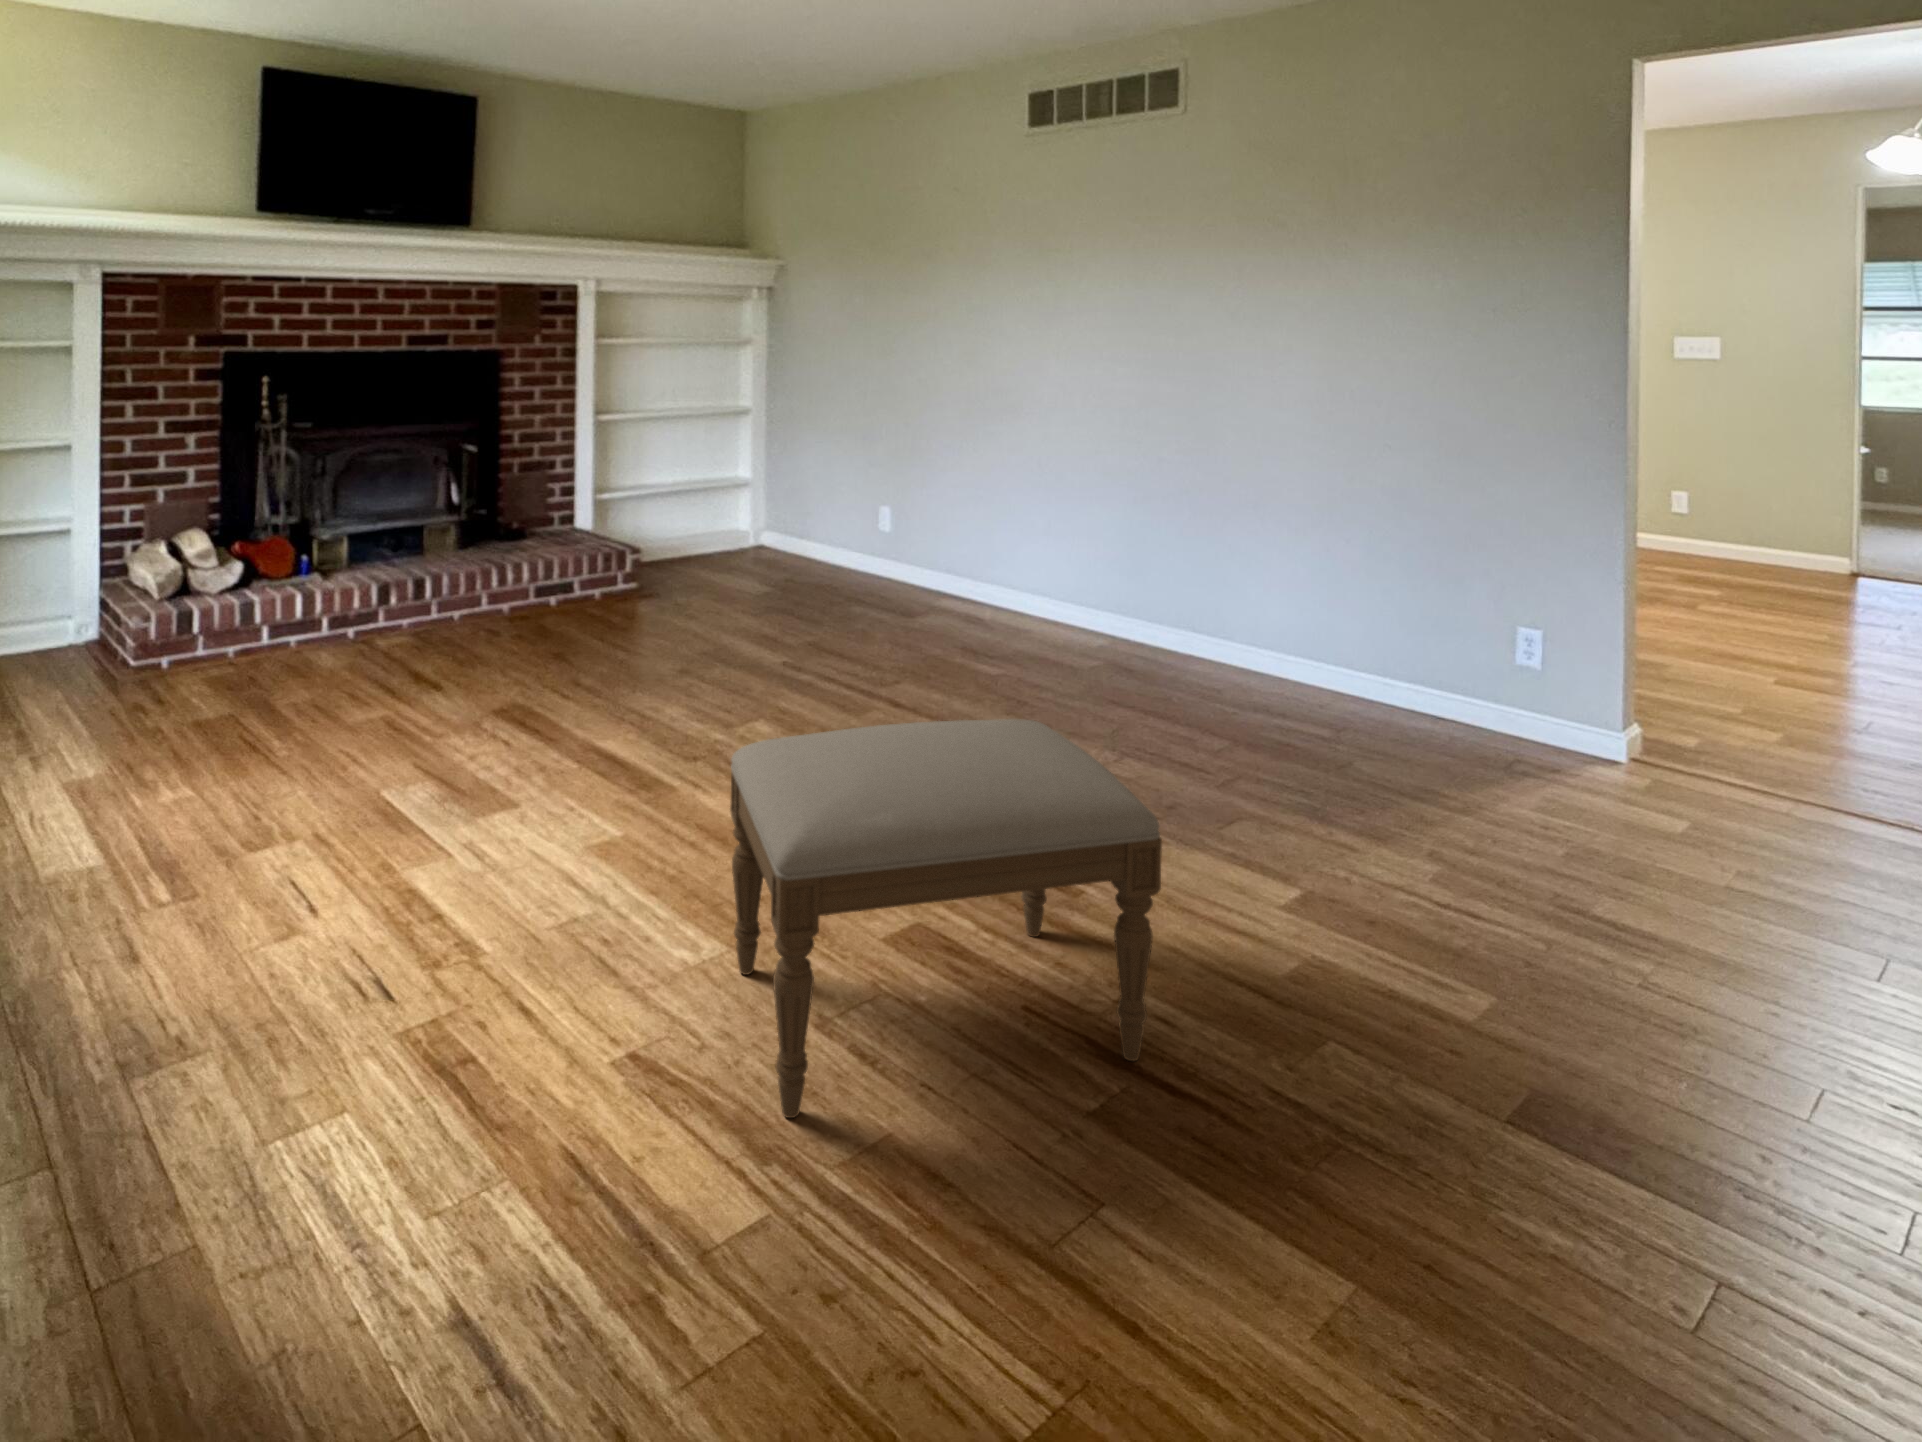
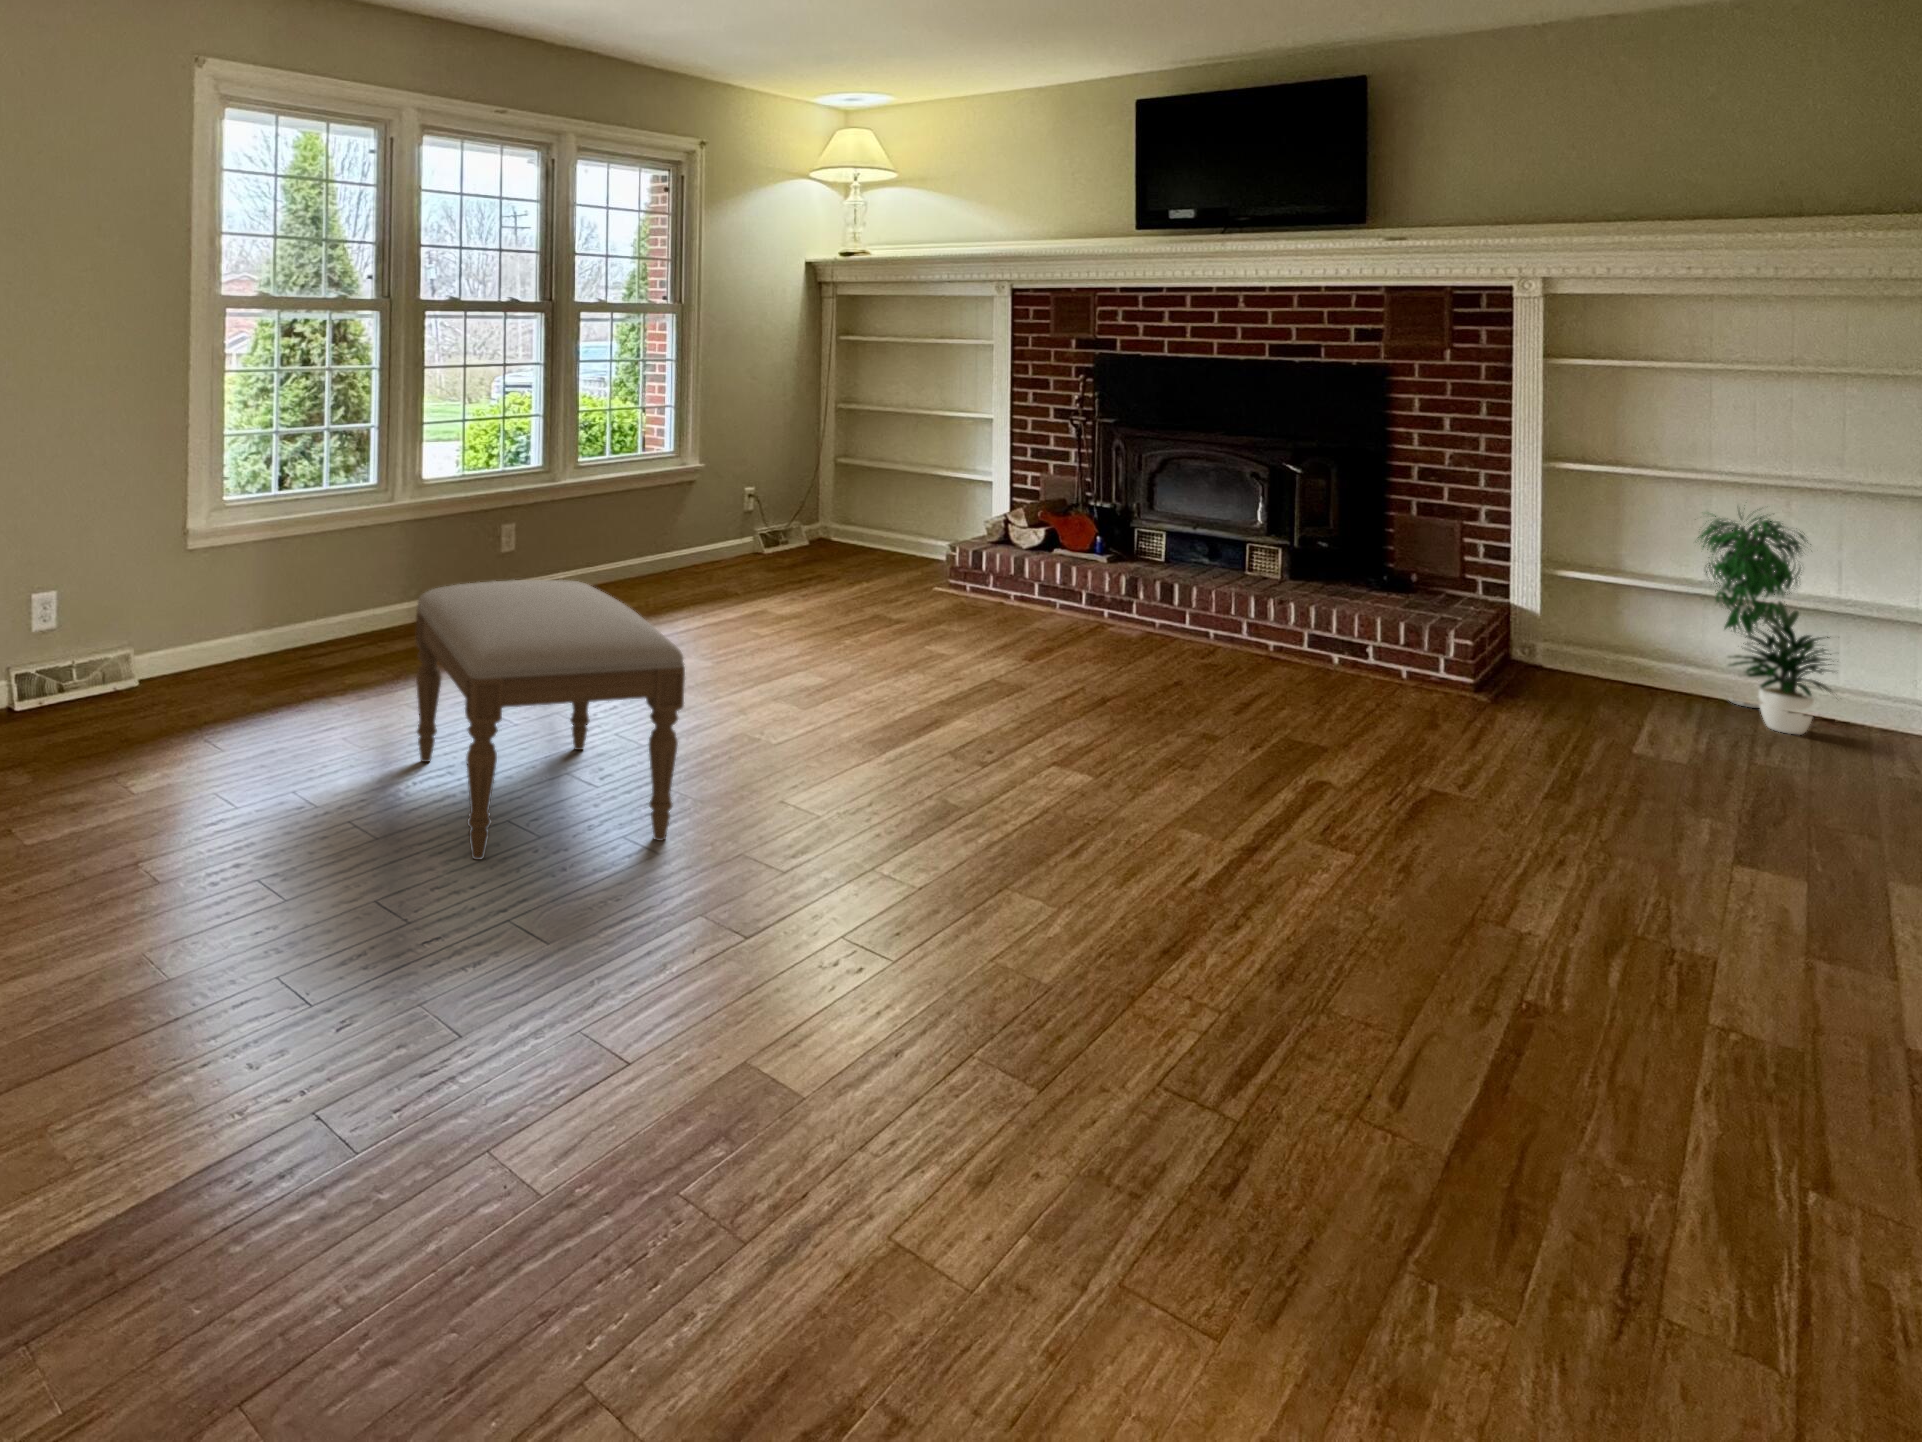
potted plant: none [678,424,783,561] -> present [1698,508,1833,735]

